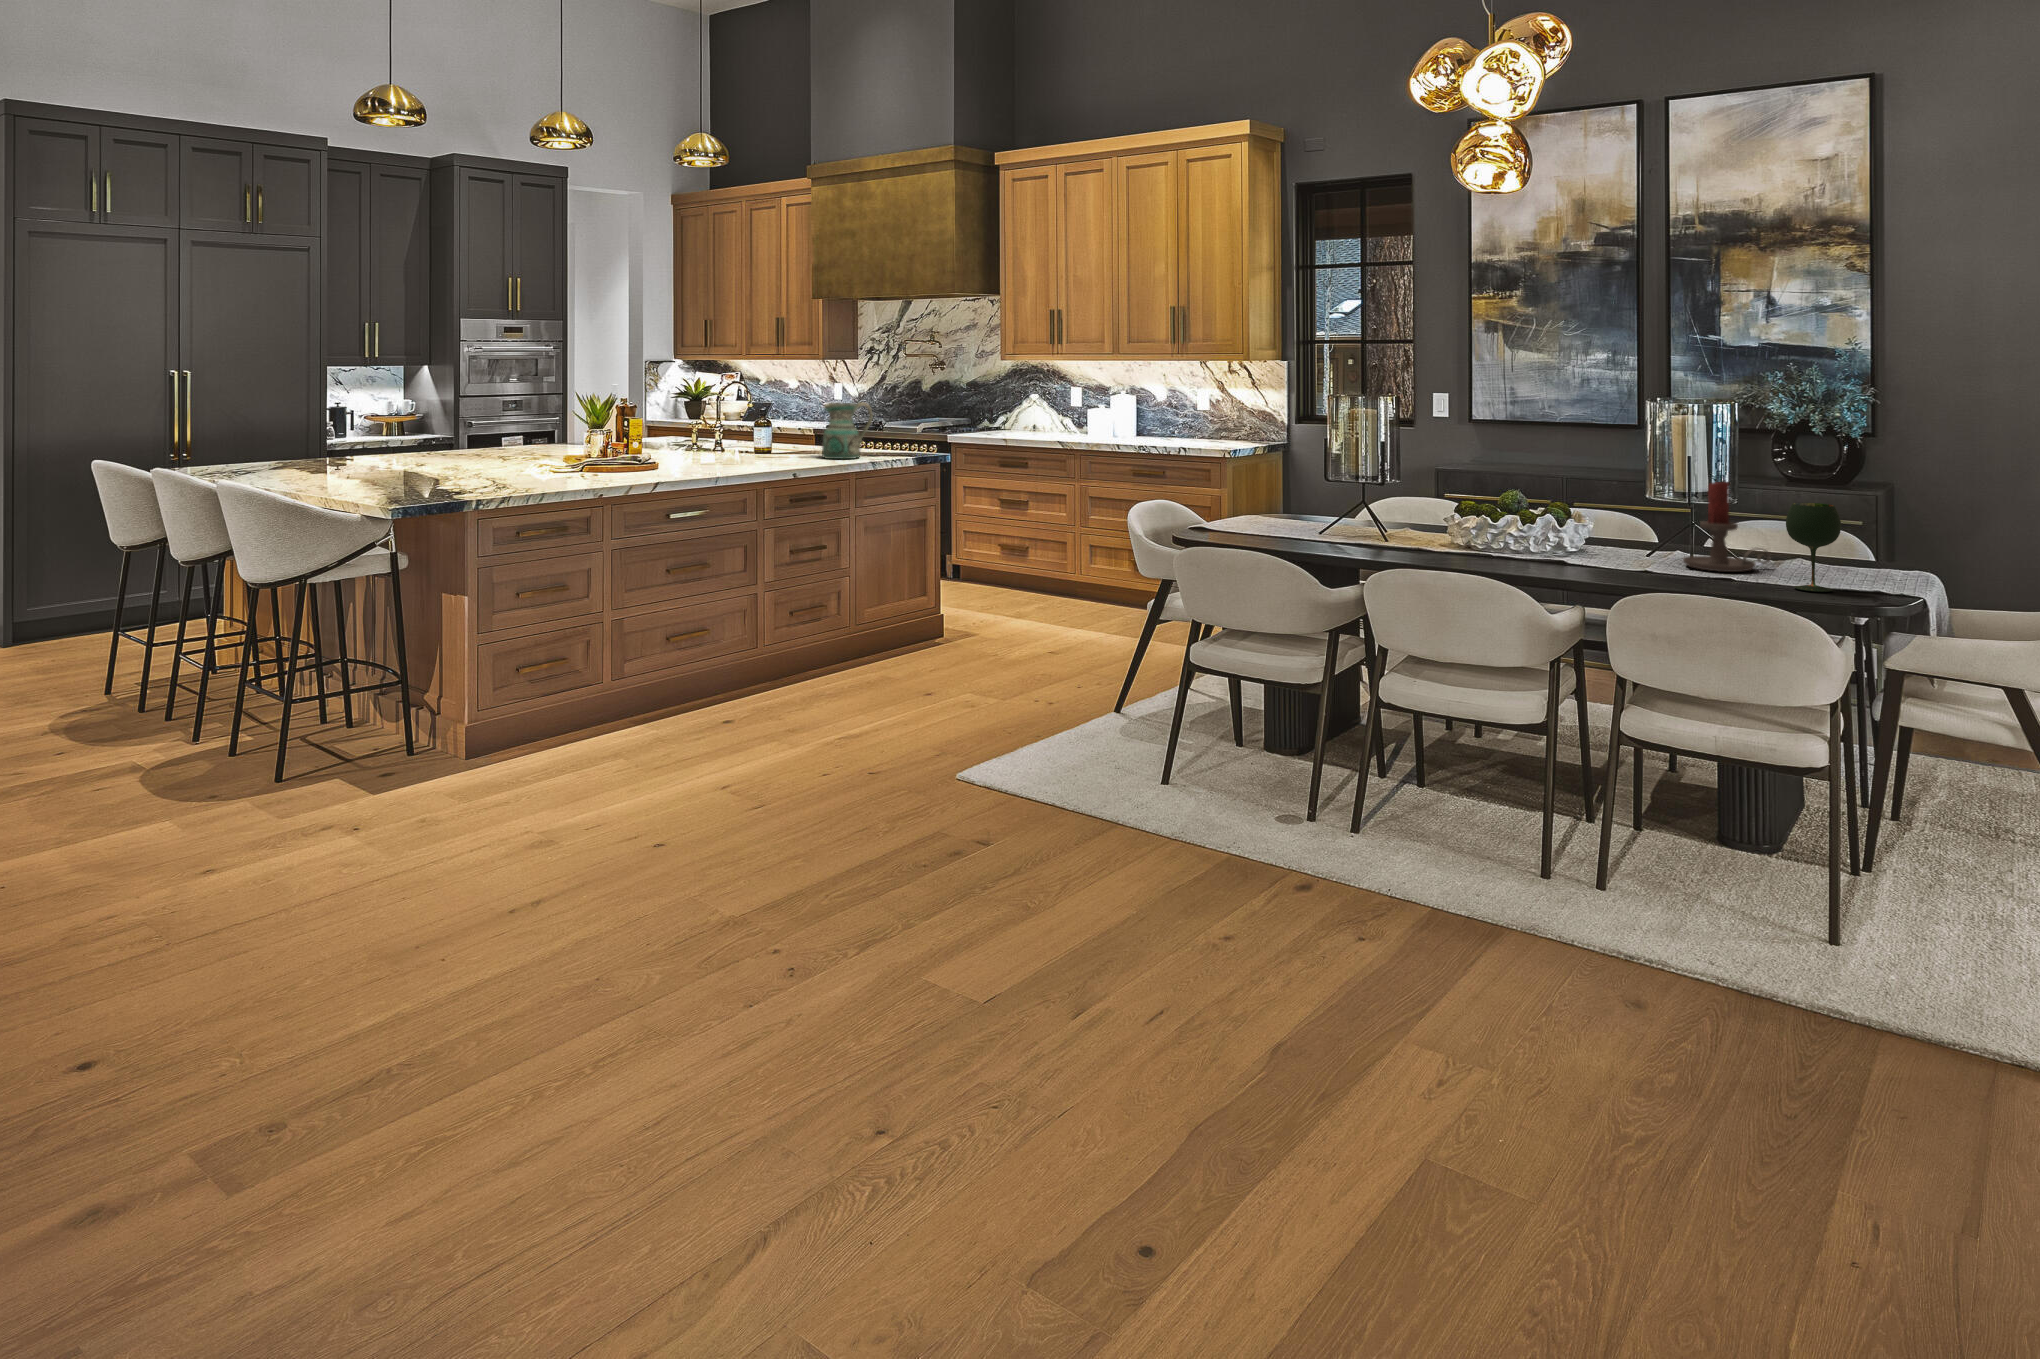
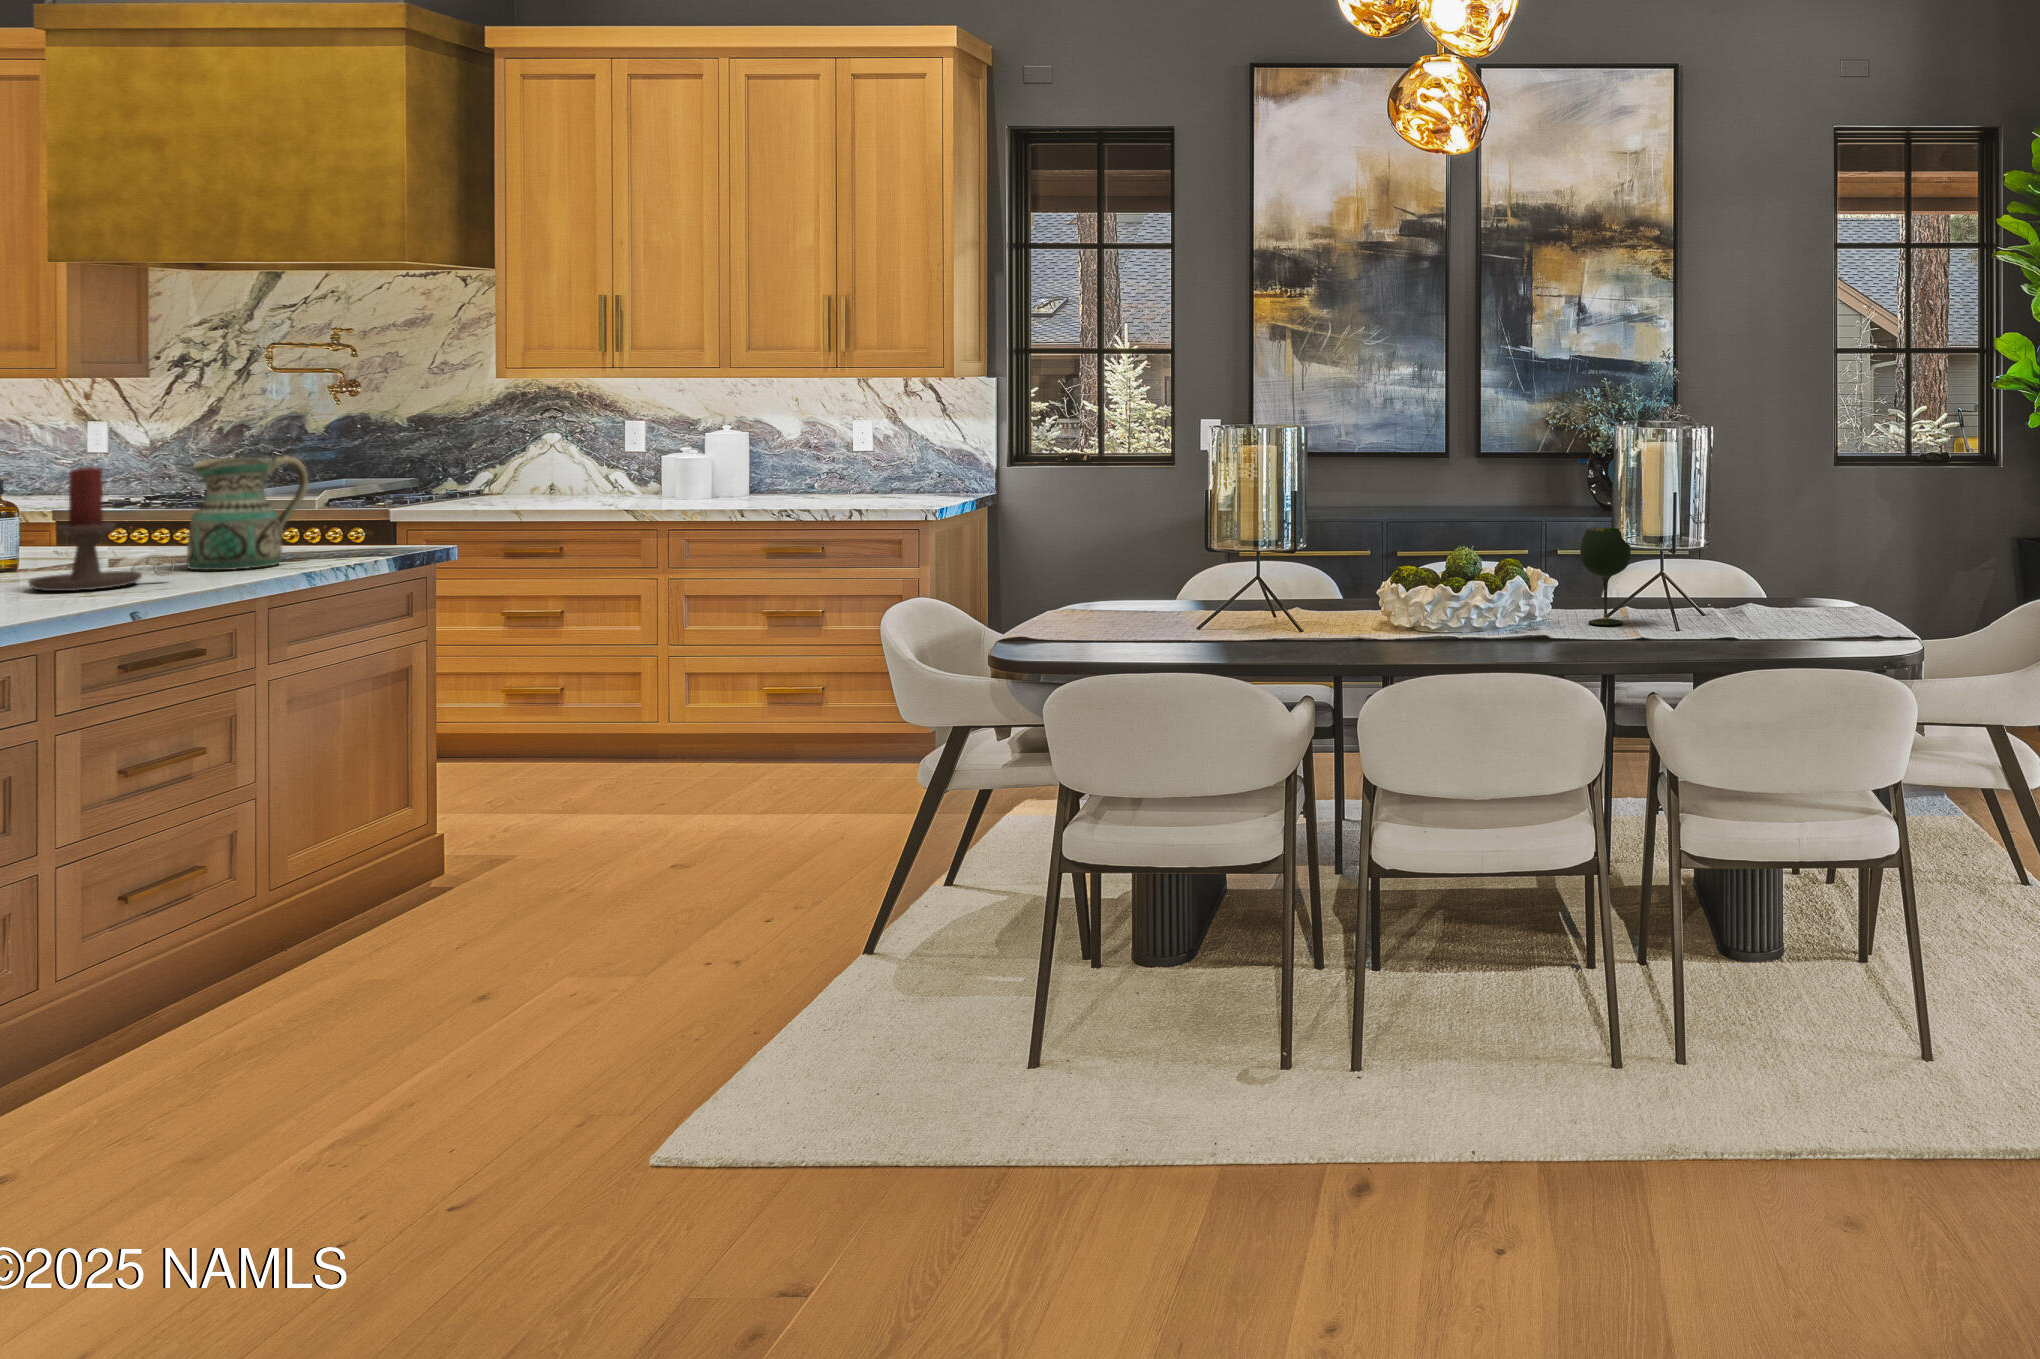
candle holder: present [1683,482,1771,572] -> present [29,467,174,591]
wine glass: present [1786,503,1841,592] -> present [1580,528,1631,625]

